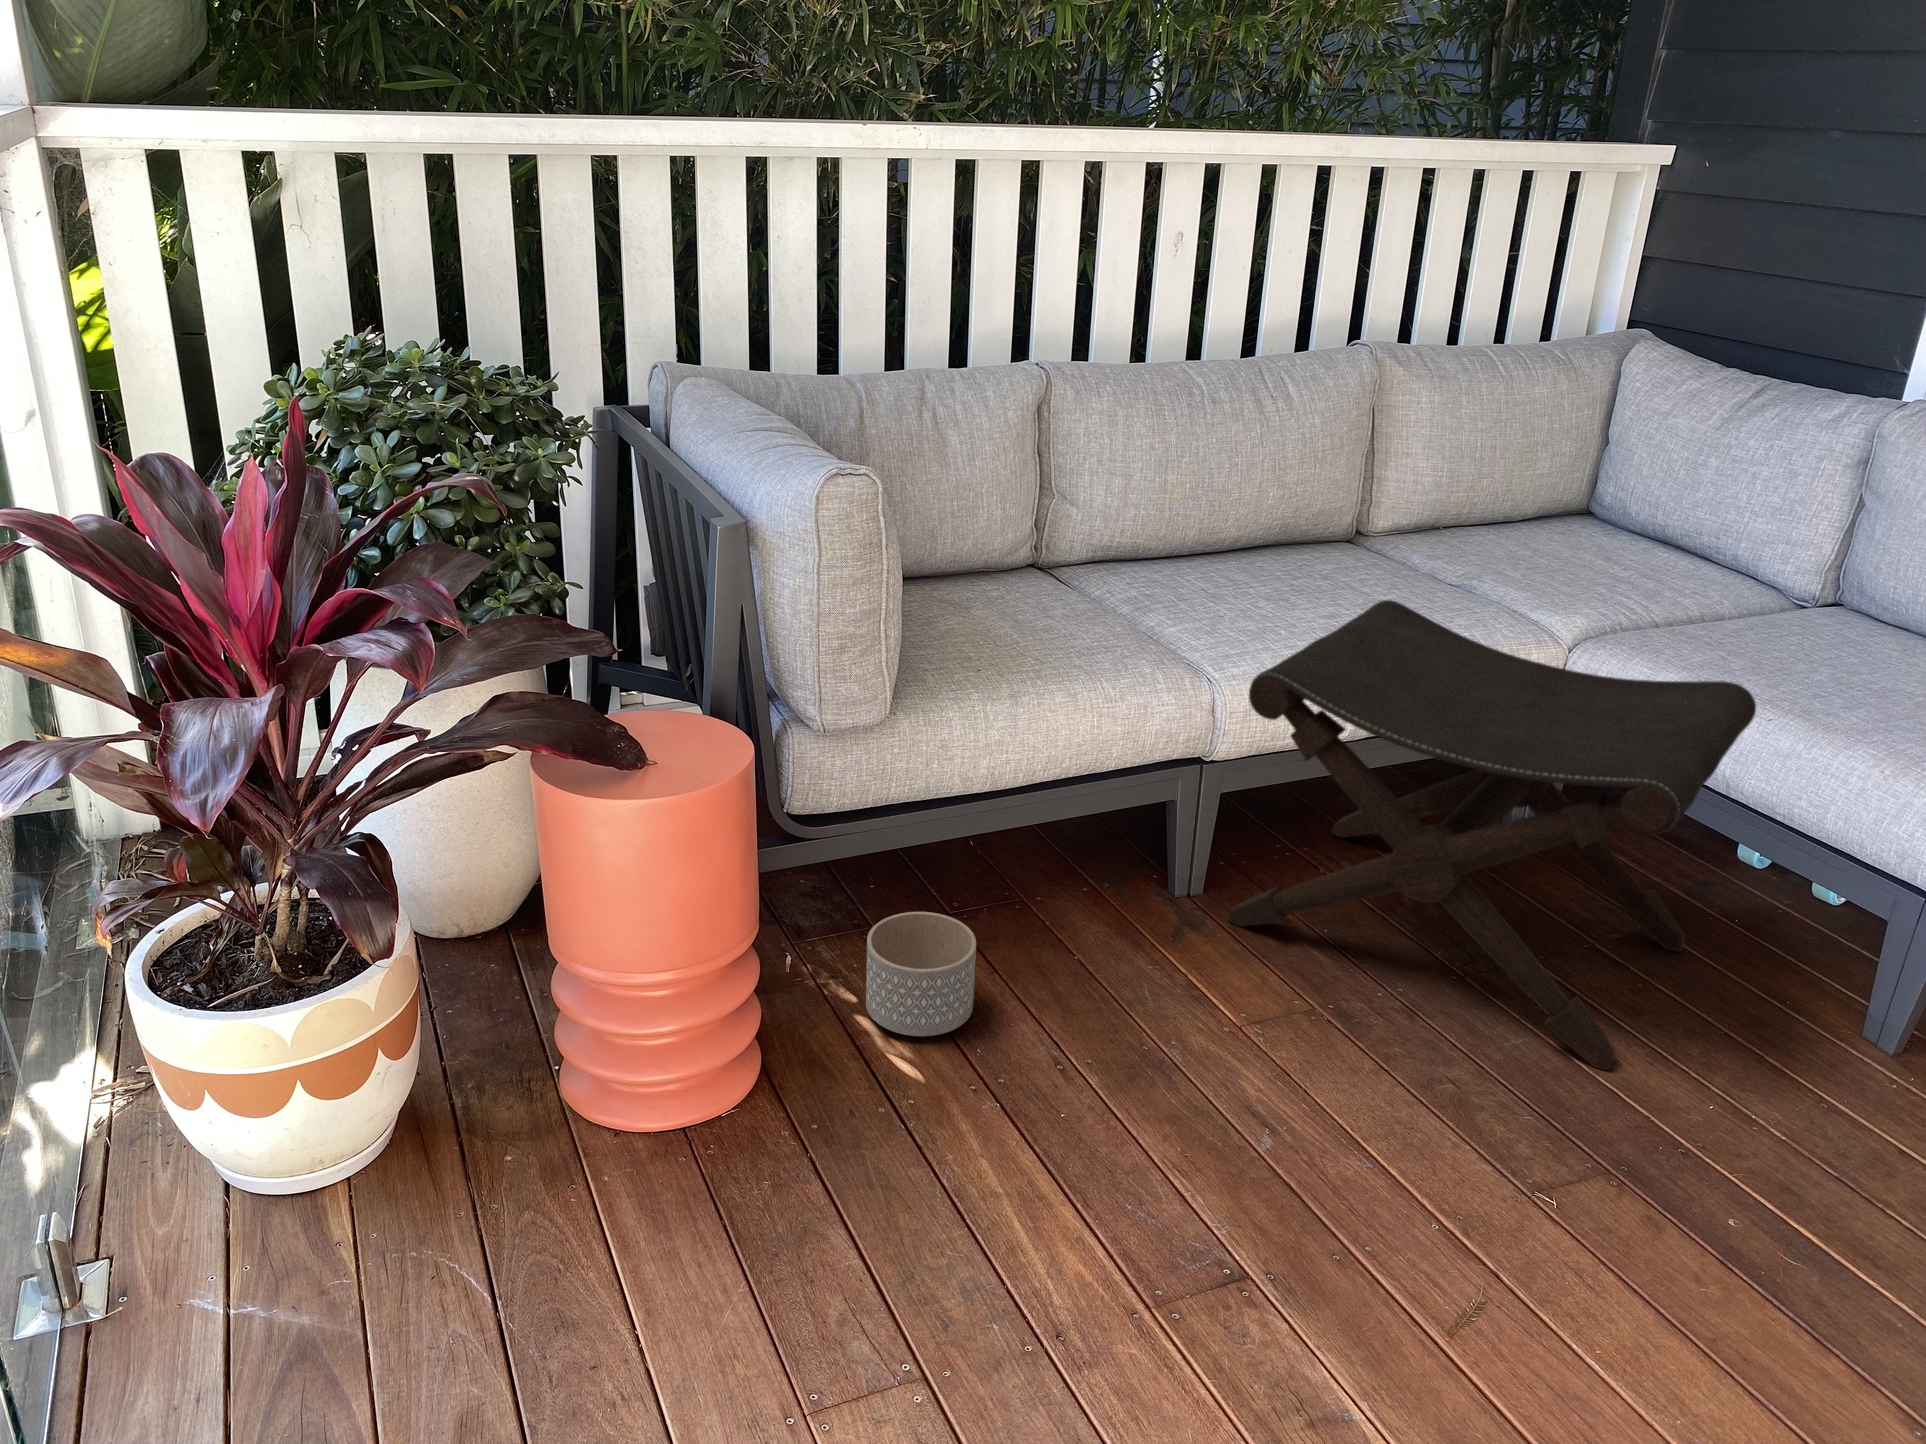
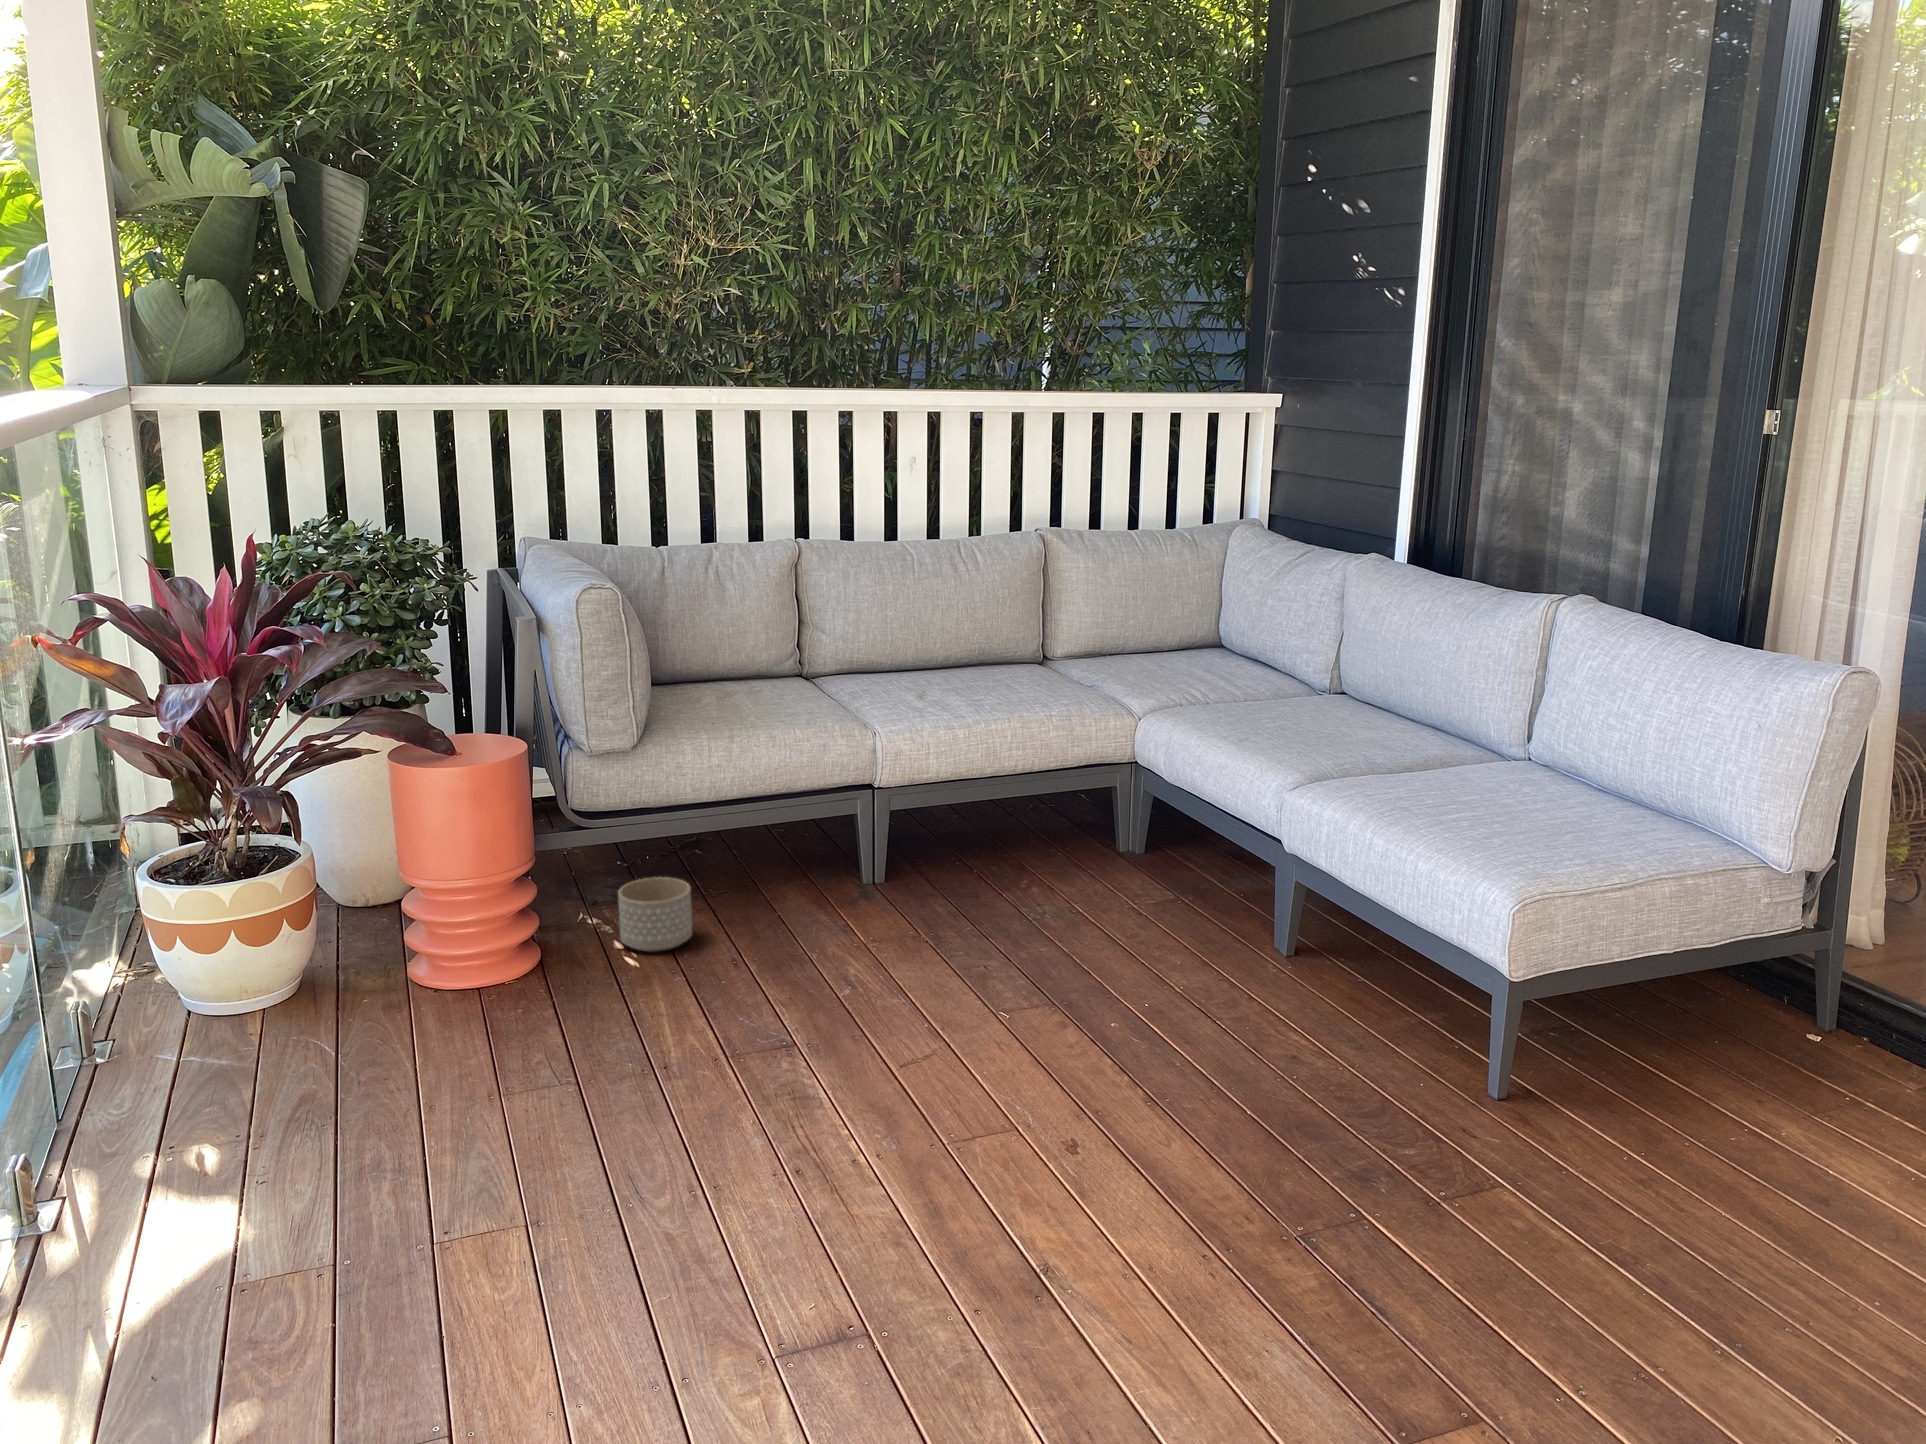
footstool: present [1228,600,1756,1070] -> none [885,687,1216,966]

